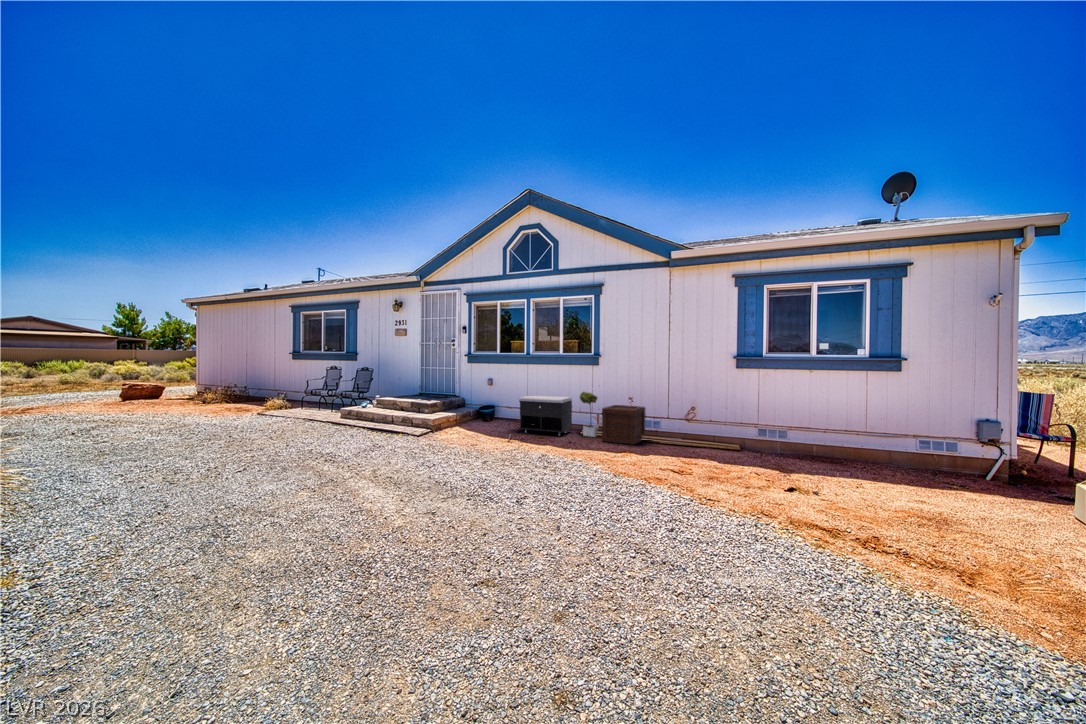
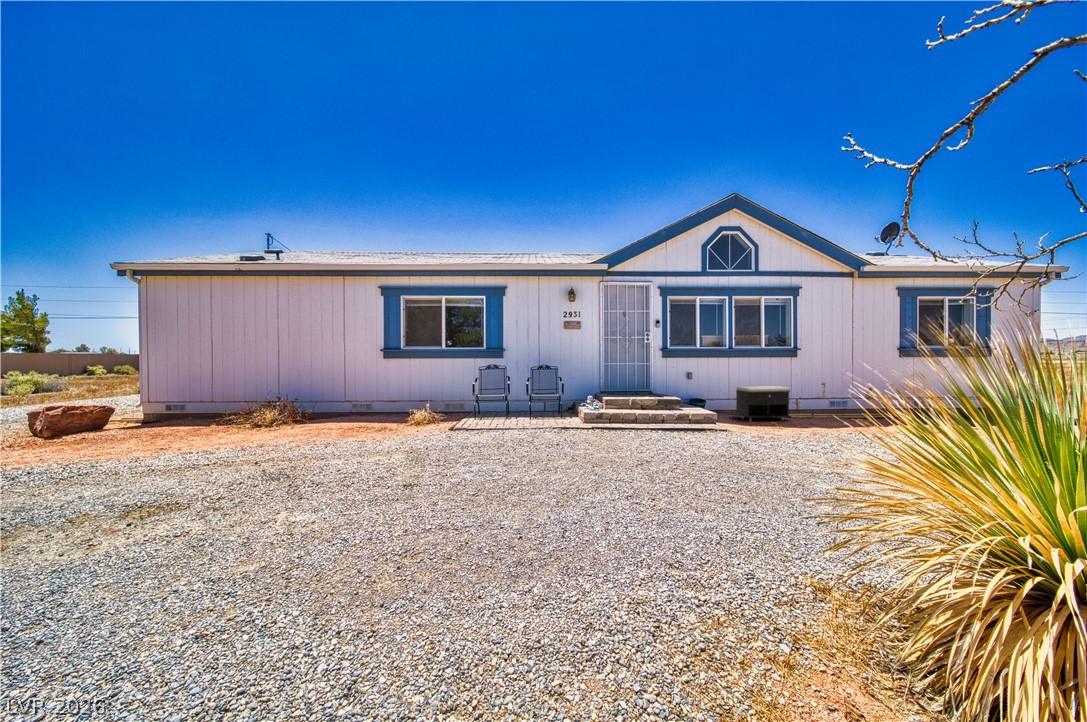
potted tree: present [580,392,599,437] -> none [787,380,807,418]
wooden crate: present [602,405,646,445] -> none [811,390,856,420]

